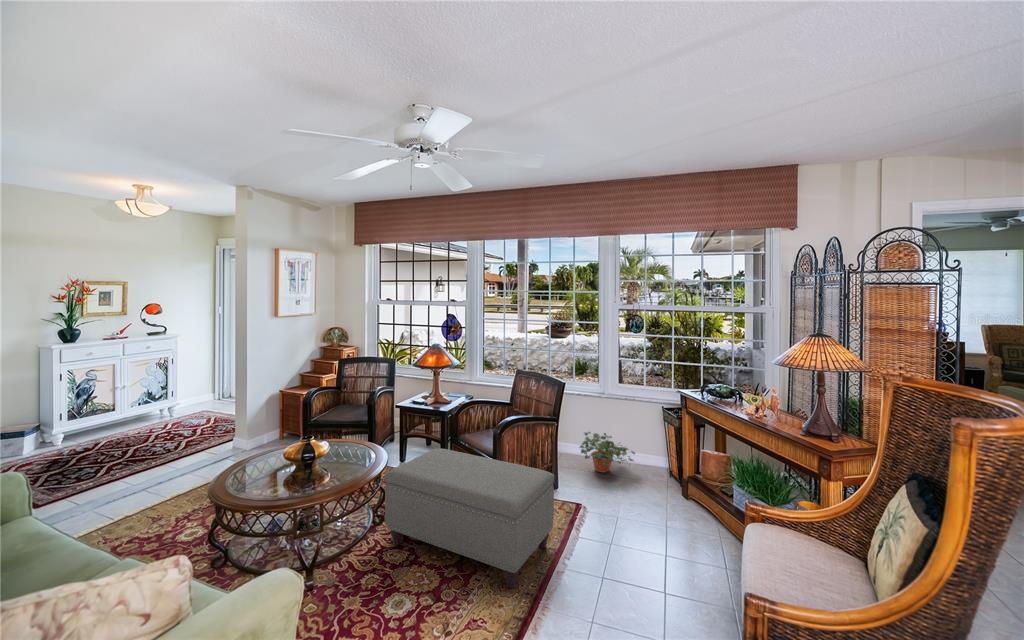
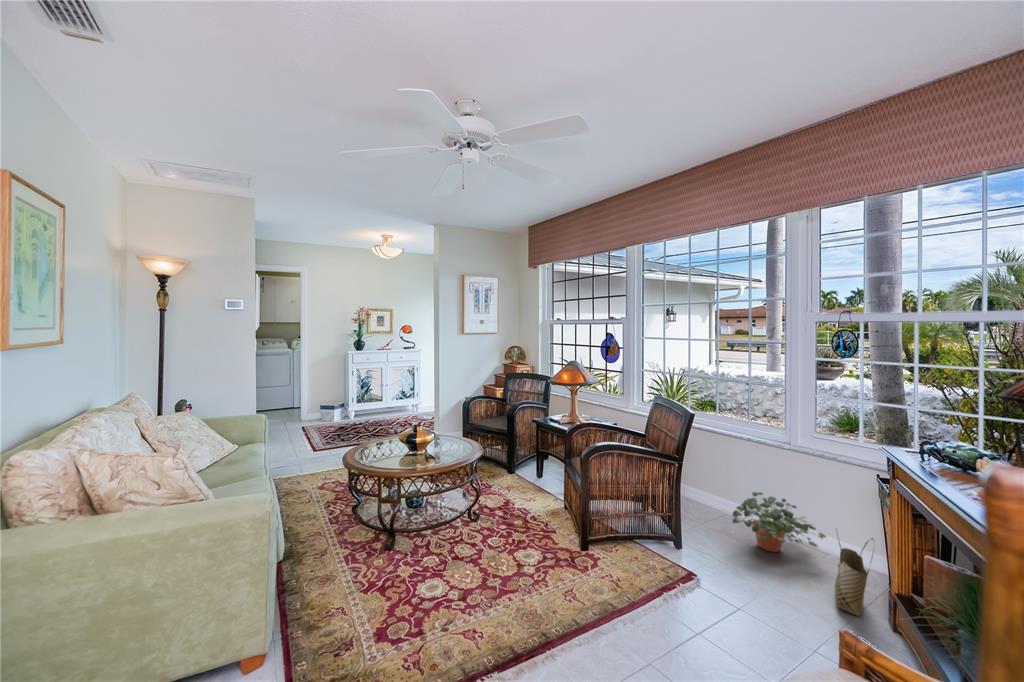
woven basket: none [652,445,678,498] -> present [835,530,874,616]
ottoman: present [384,448,554,588] -> none [467,463,622,620]

